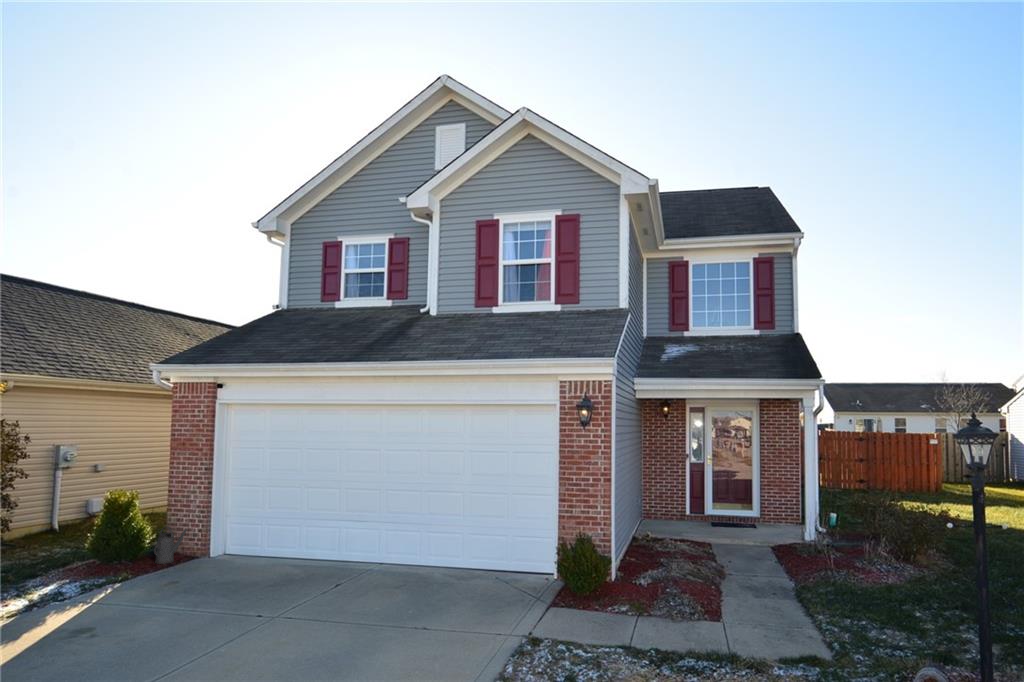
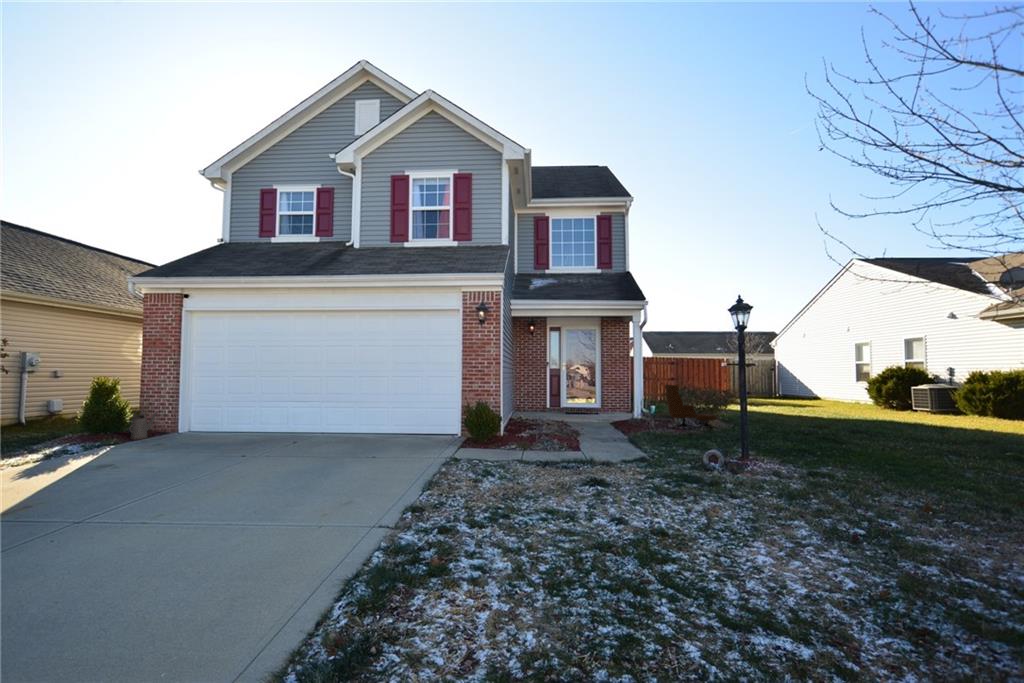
lounge chair: none [877,516,969,594] -> present [665,384,716,429]

